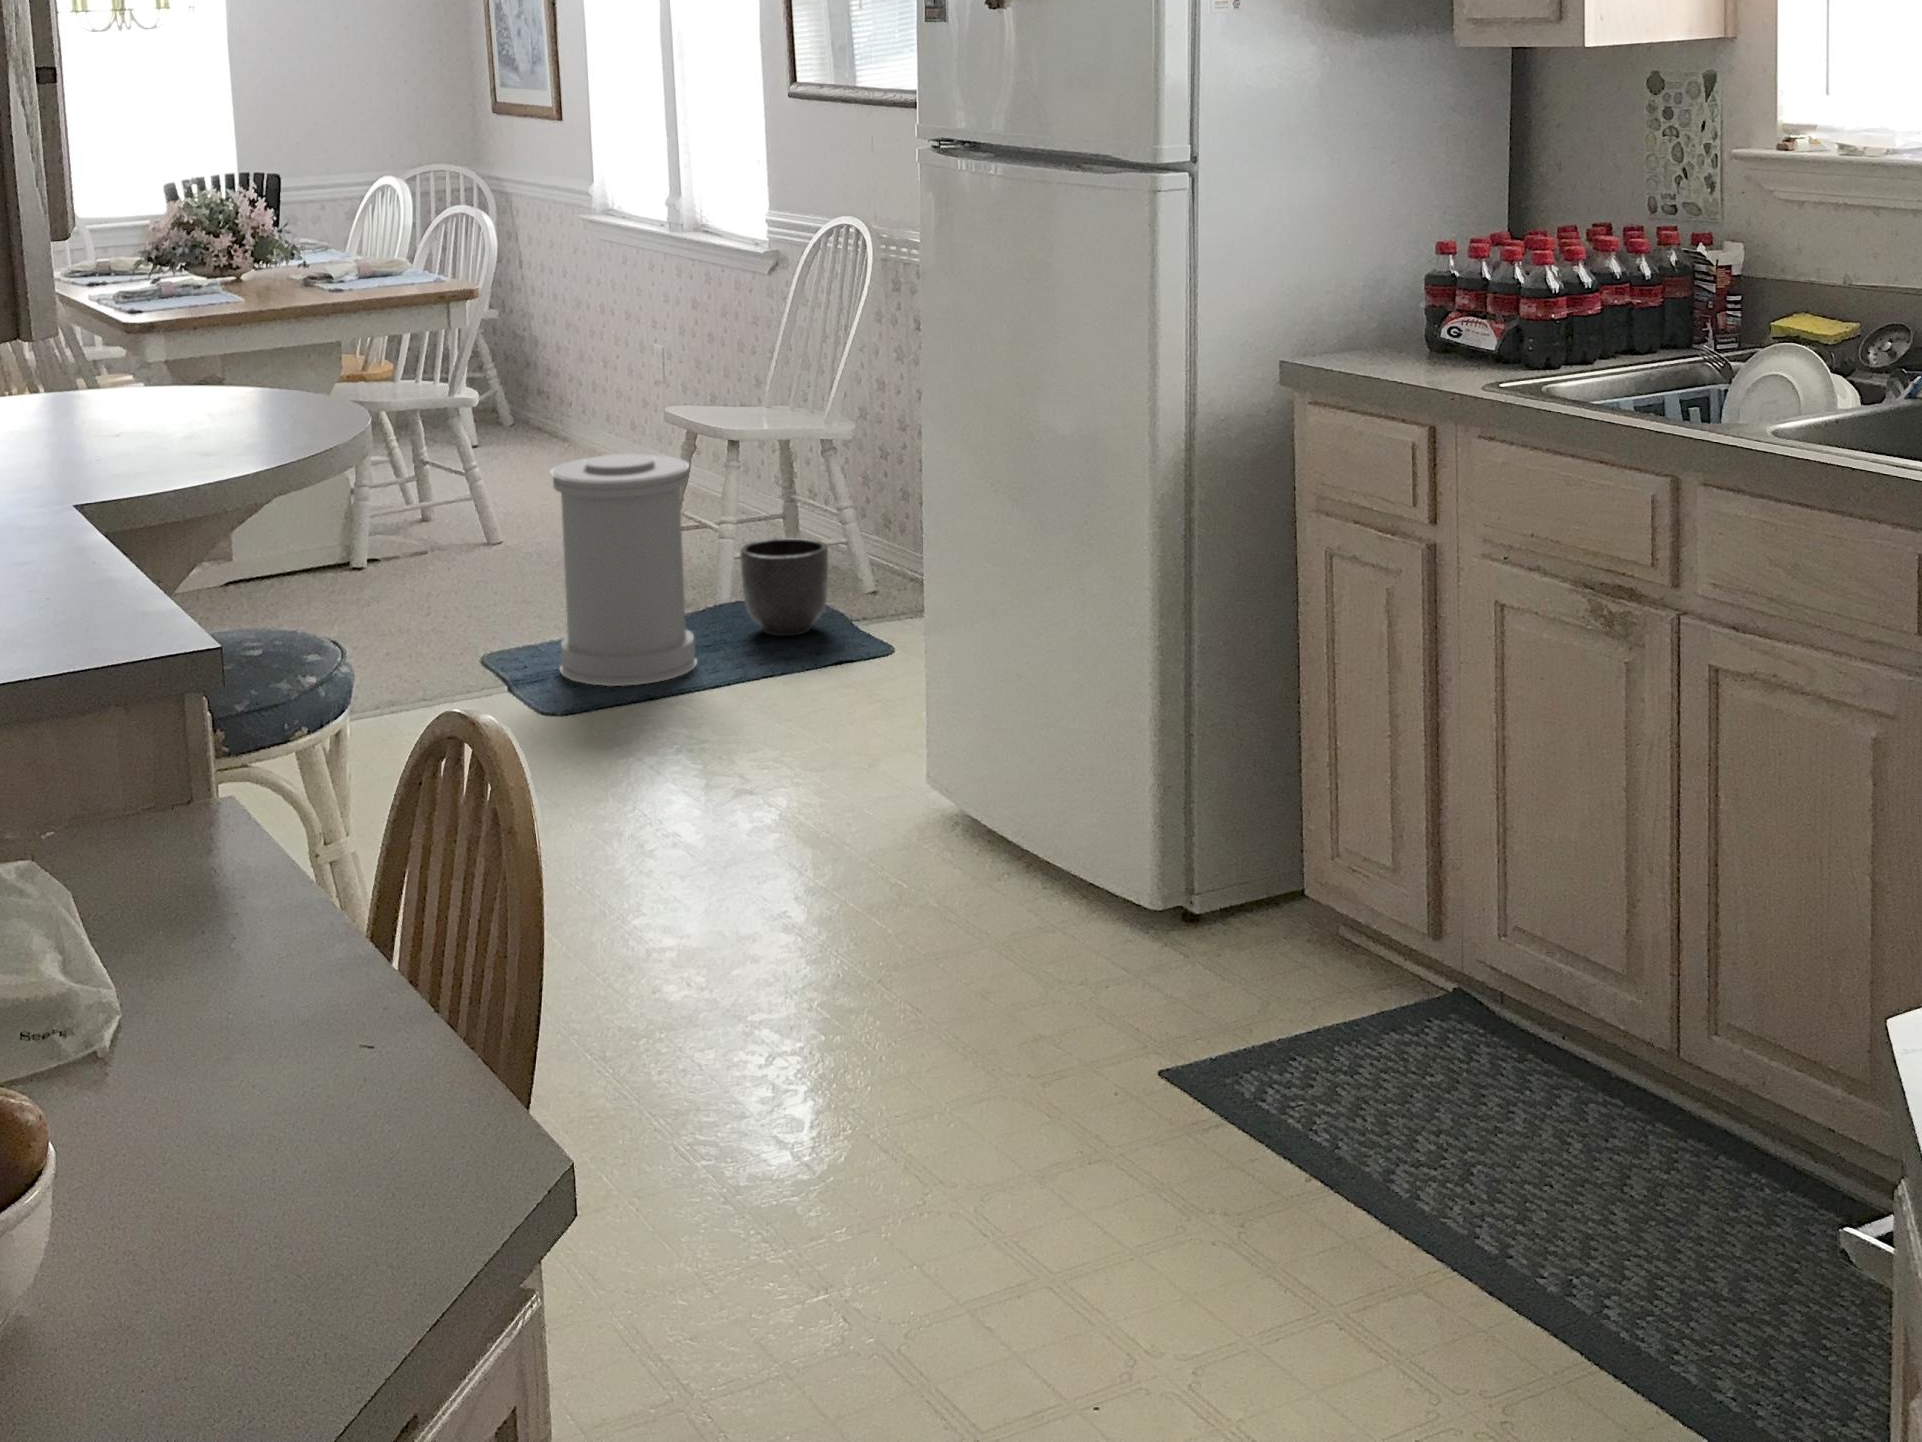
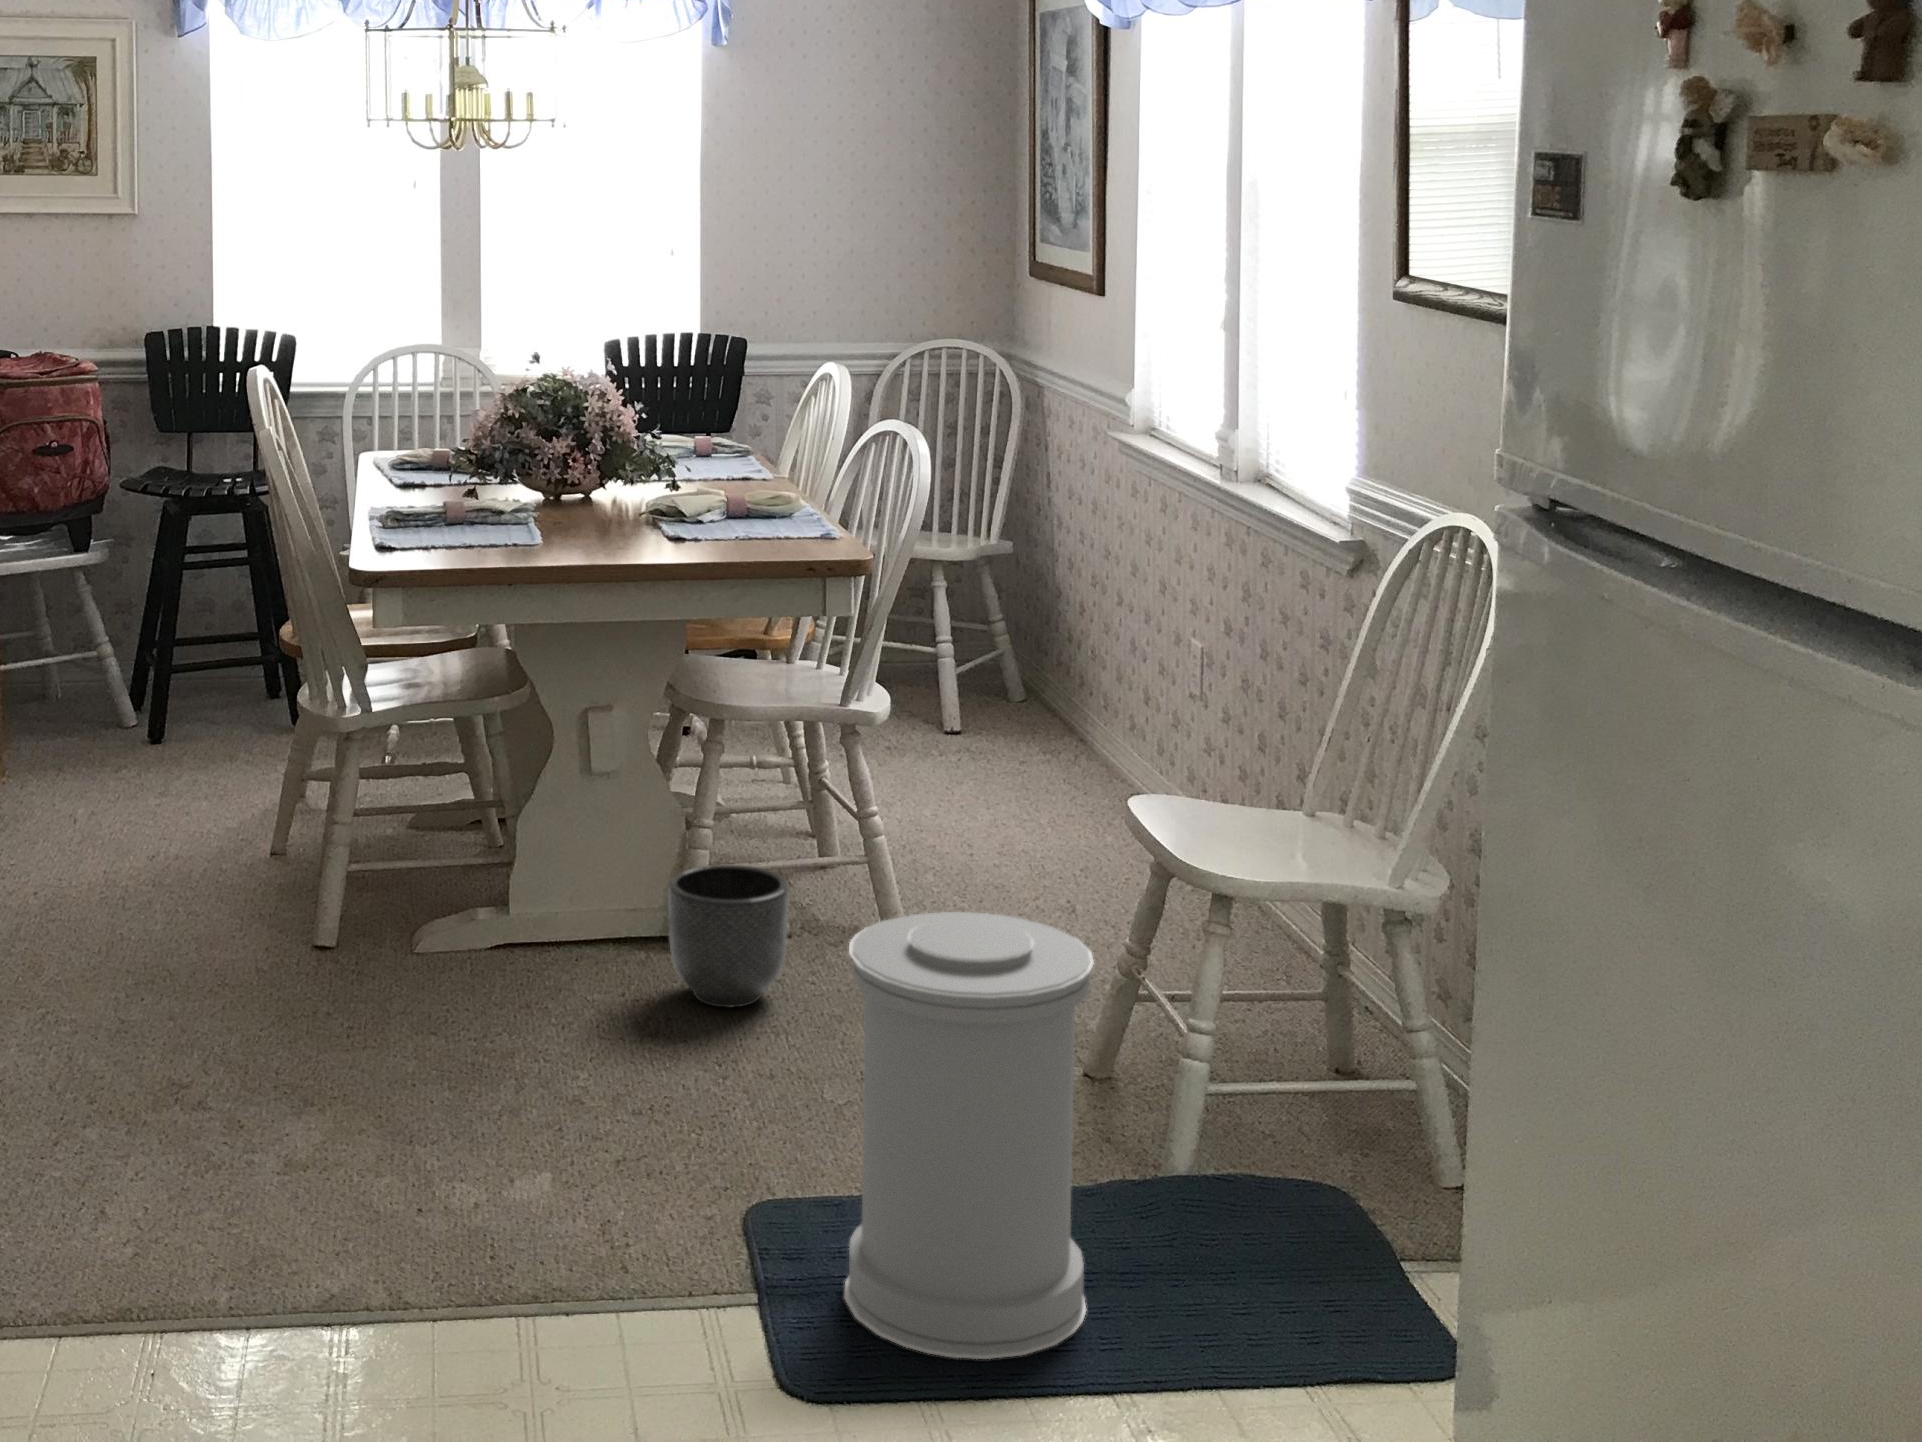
planter: present [740,538,828,636] -> present [668,865,789,1007]

